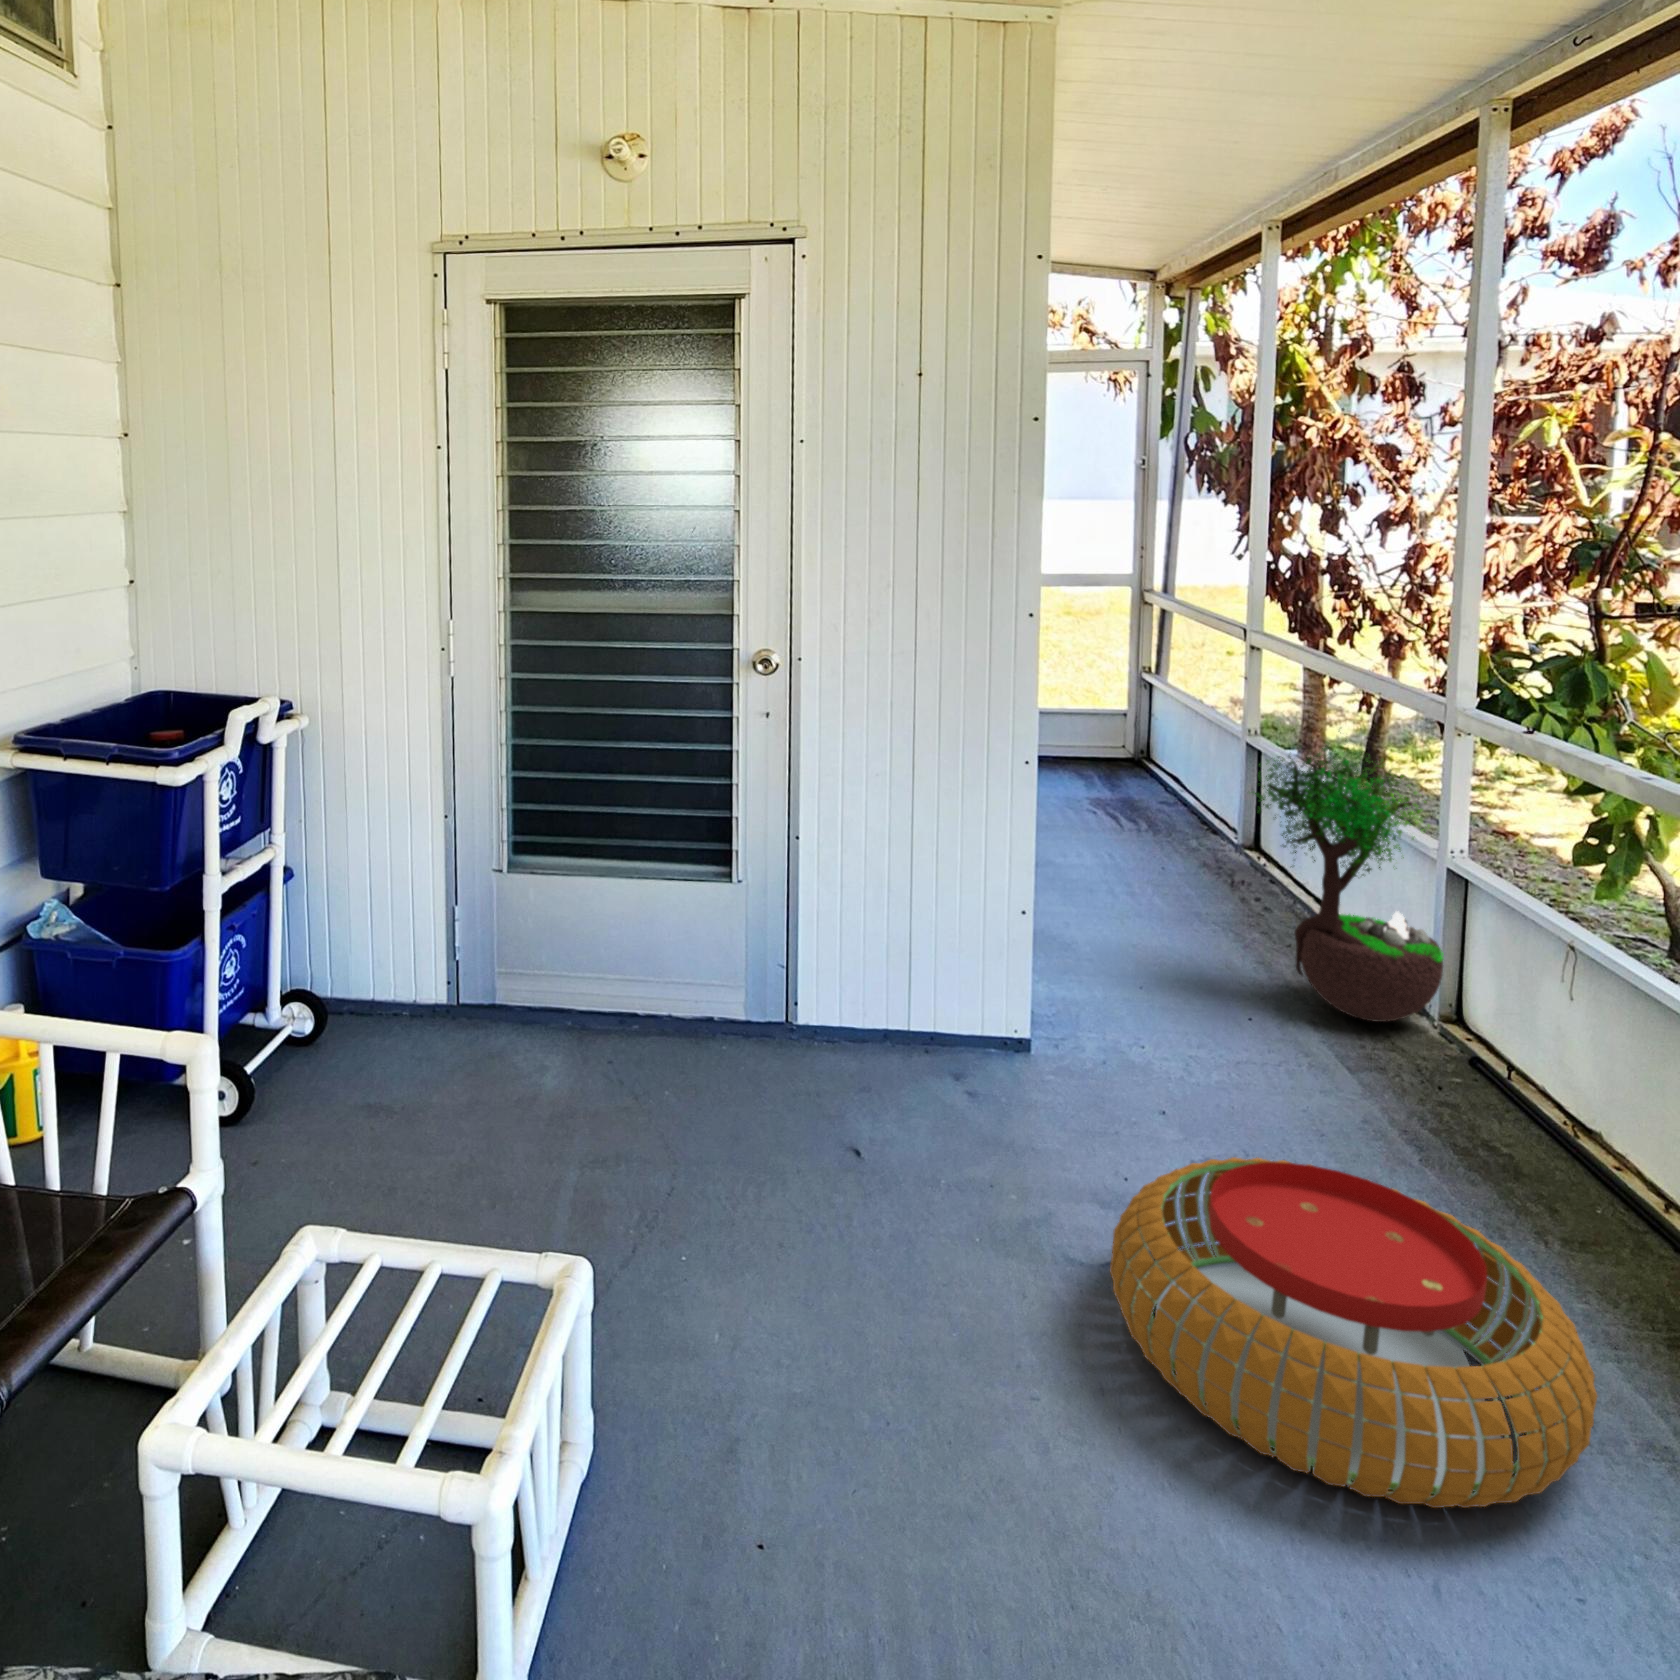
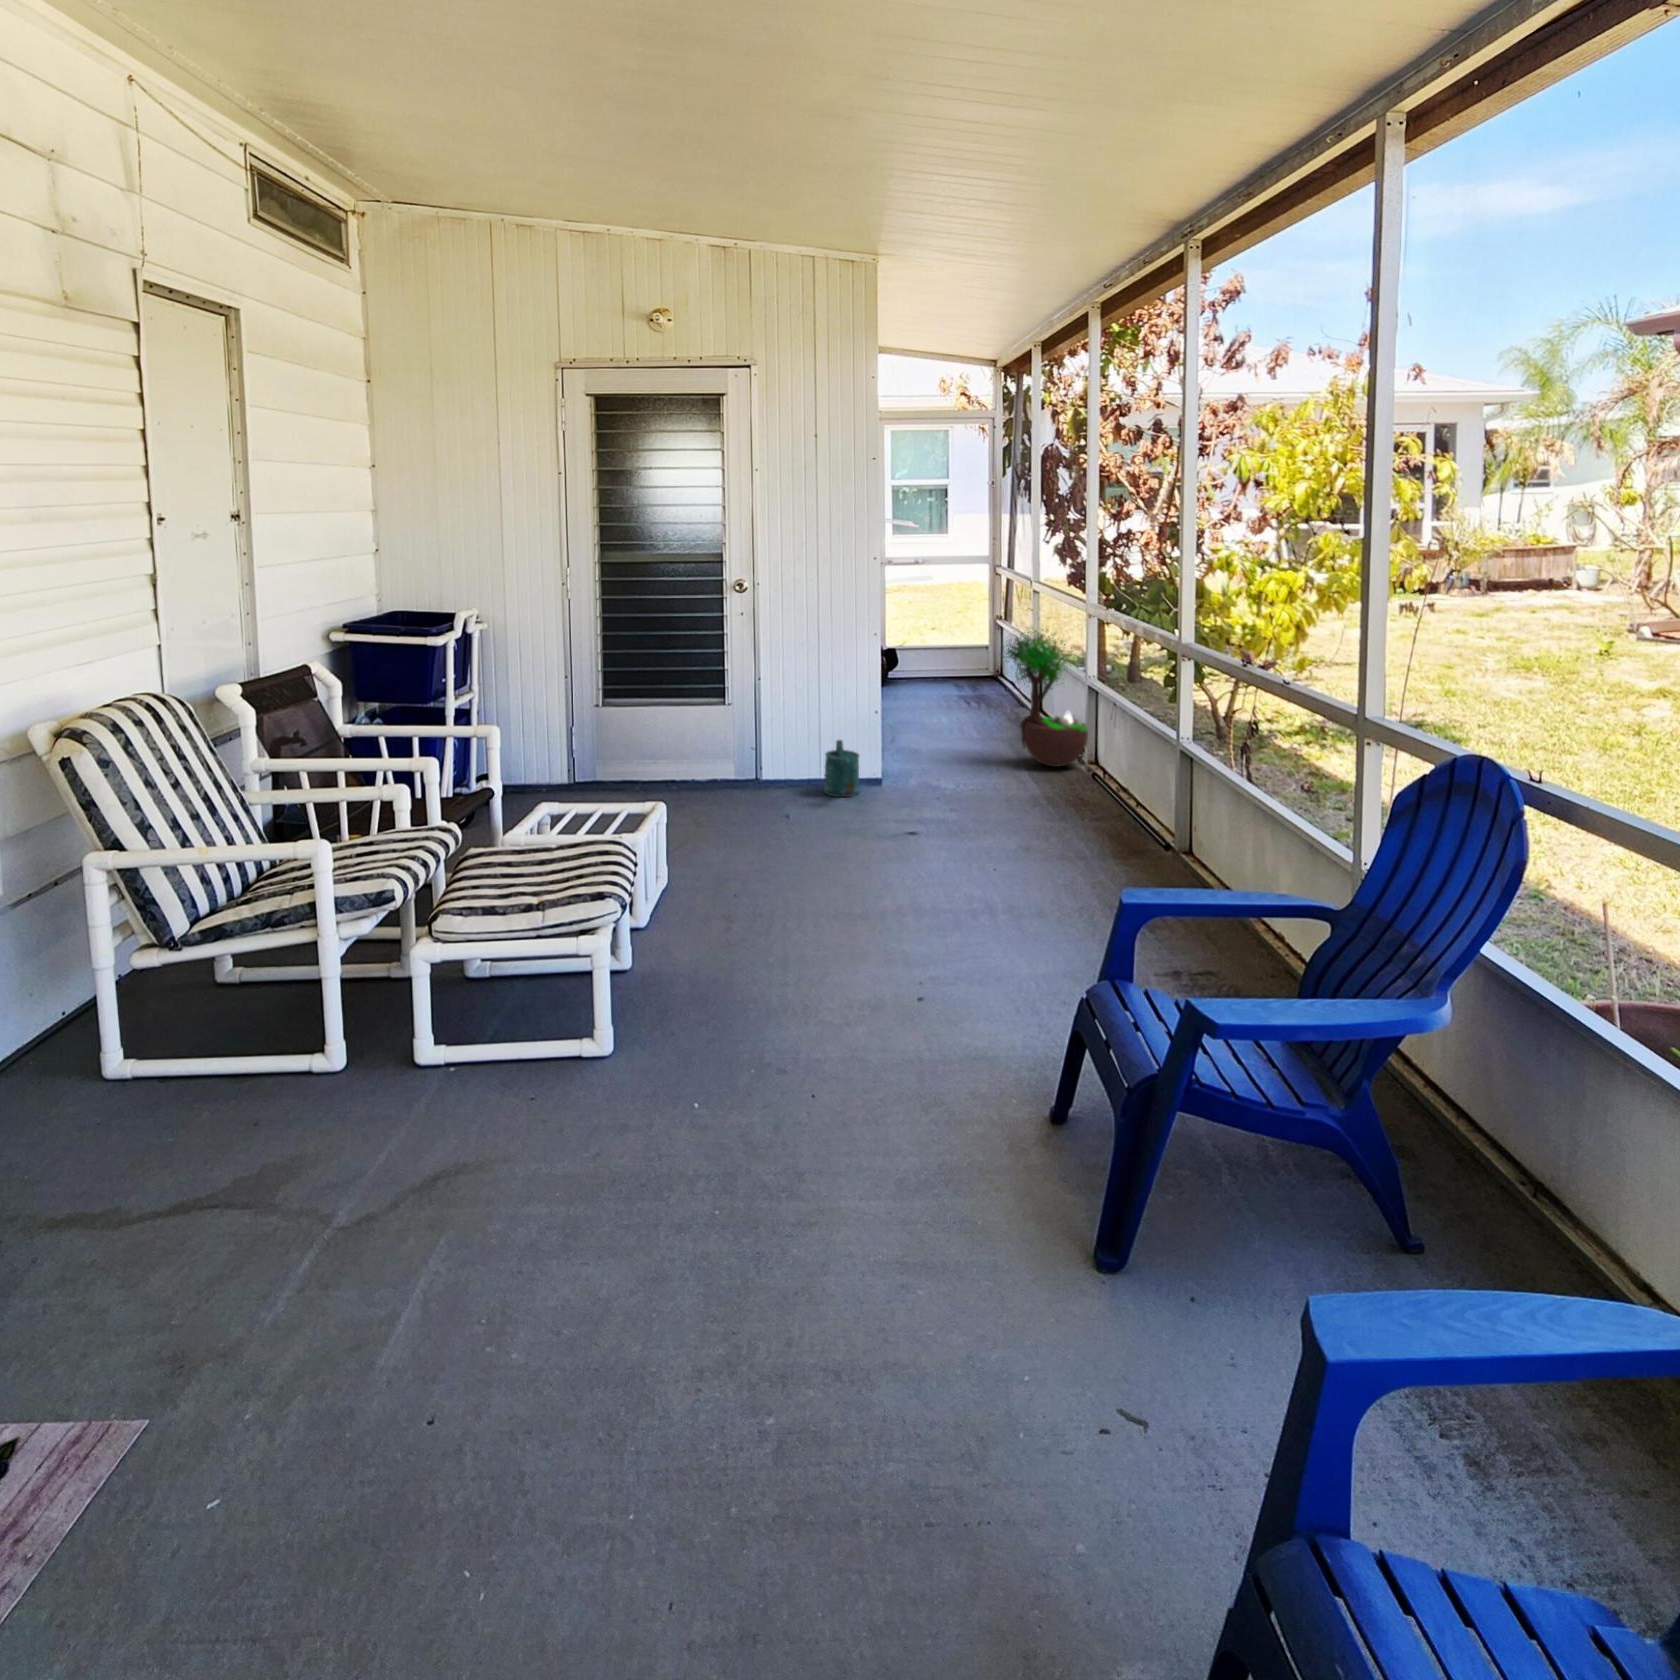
watering can: none [919,964,999,1090] -> present [824,740,859,797]
pouf: present [1110,1157,1597,1508] -> none [885,780,1058,875]

